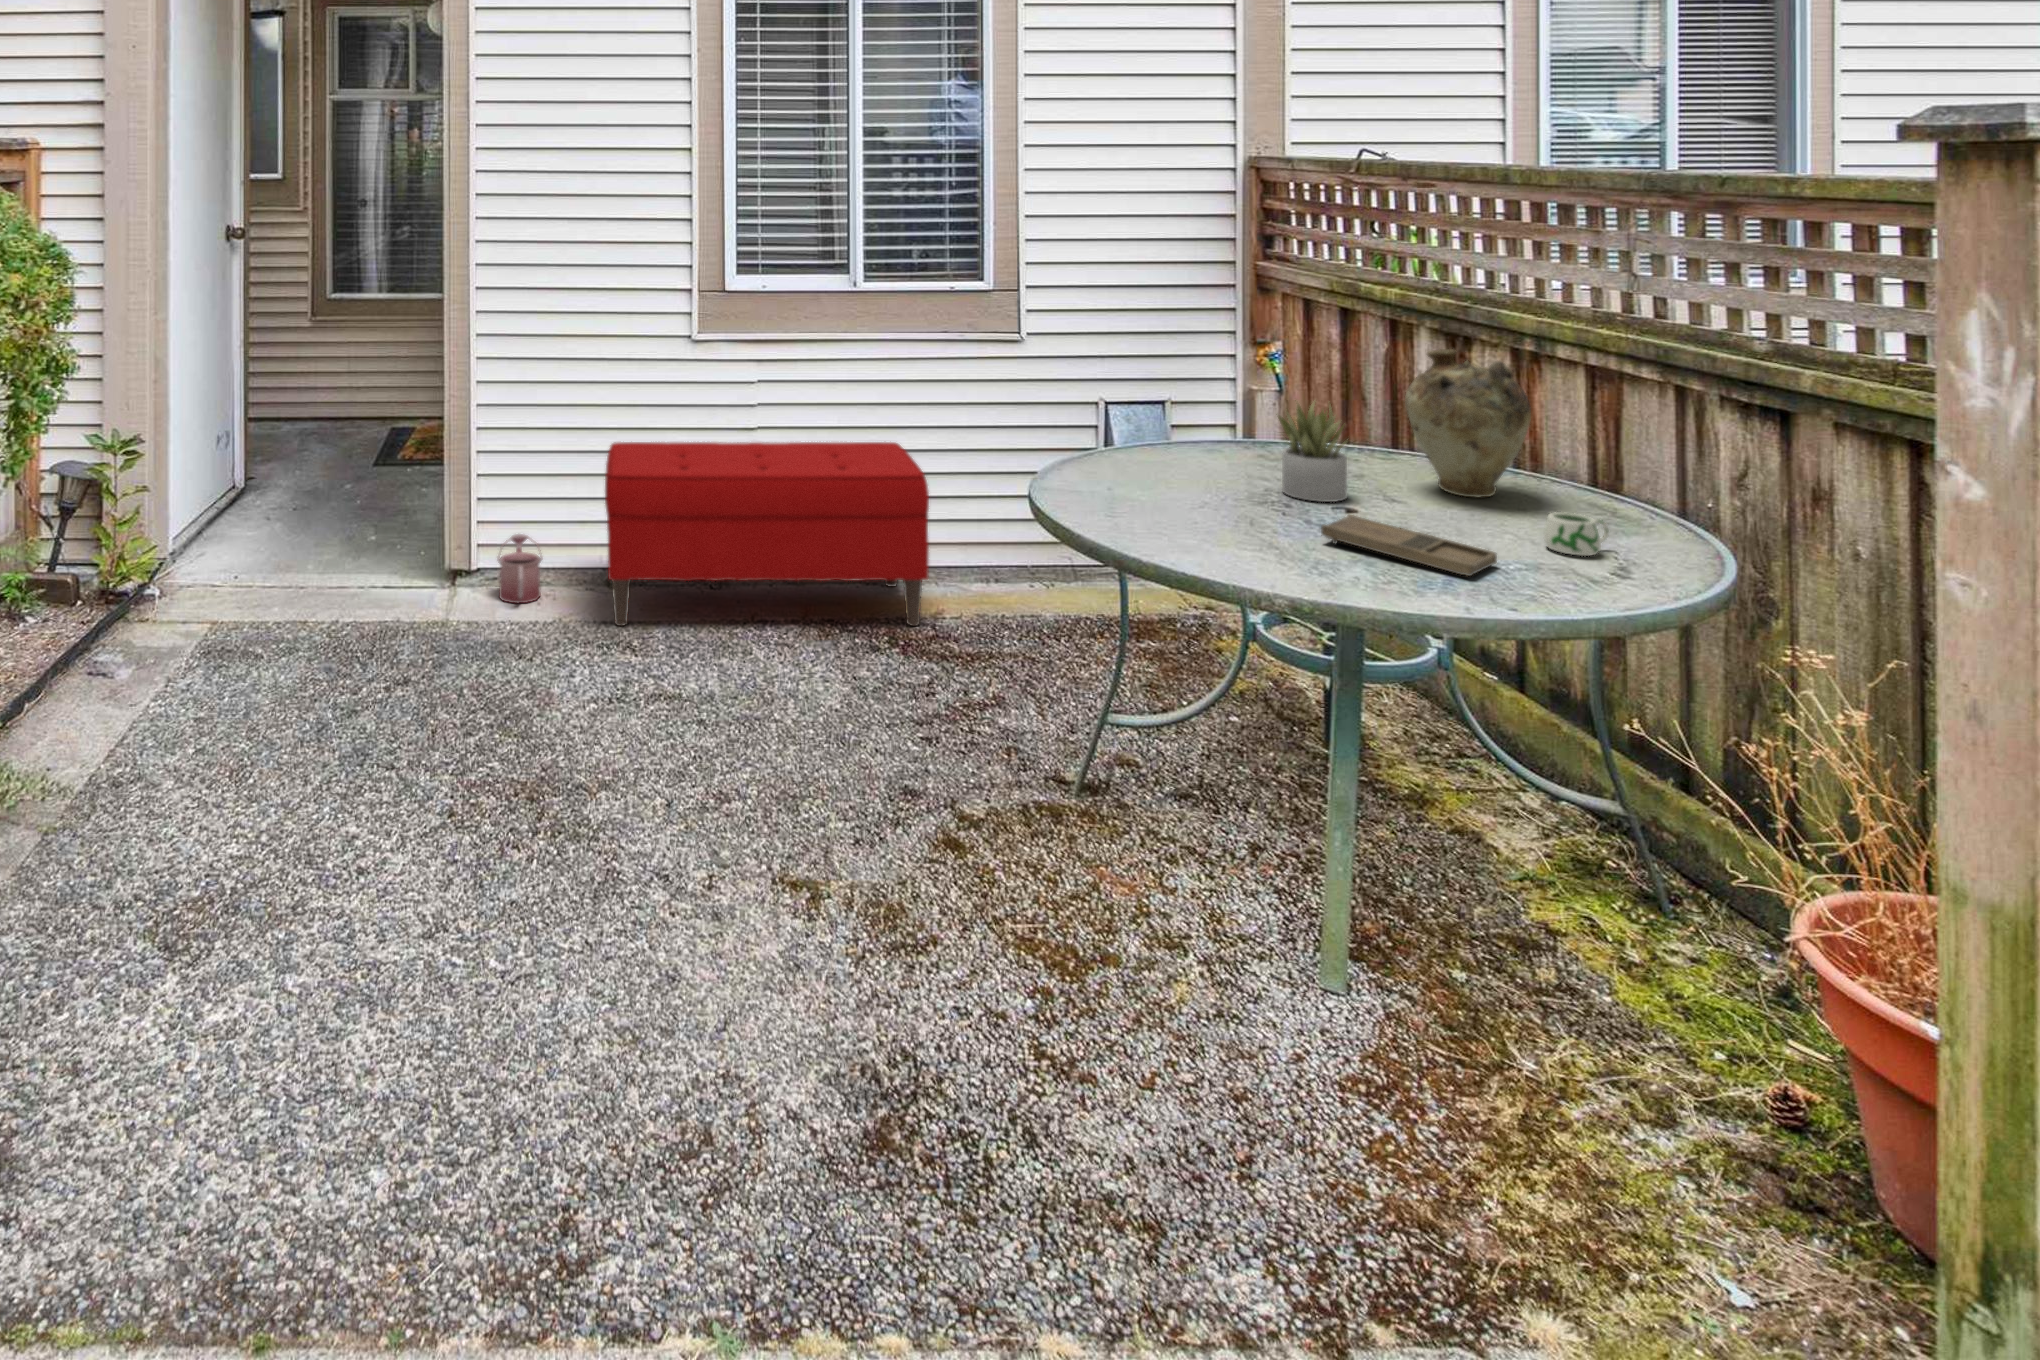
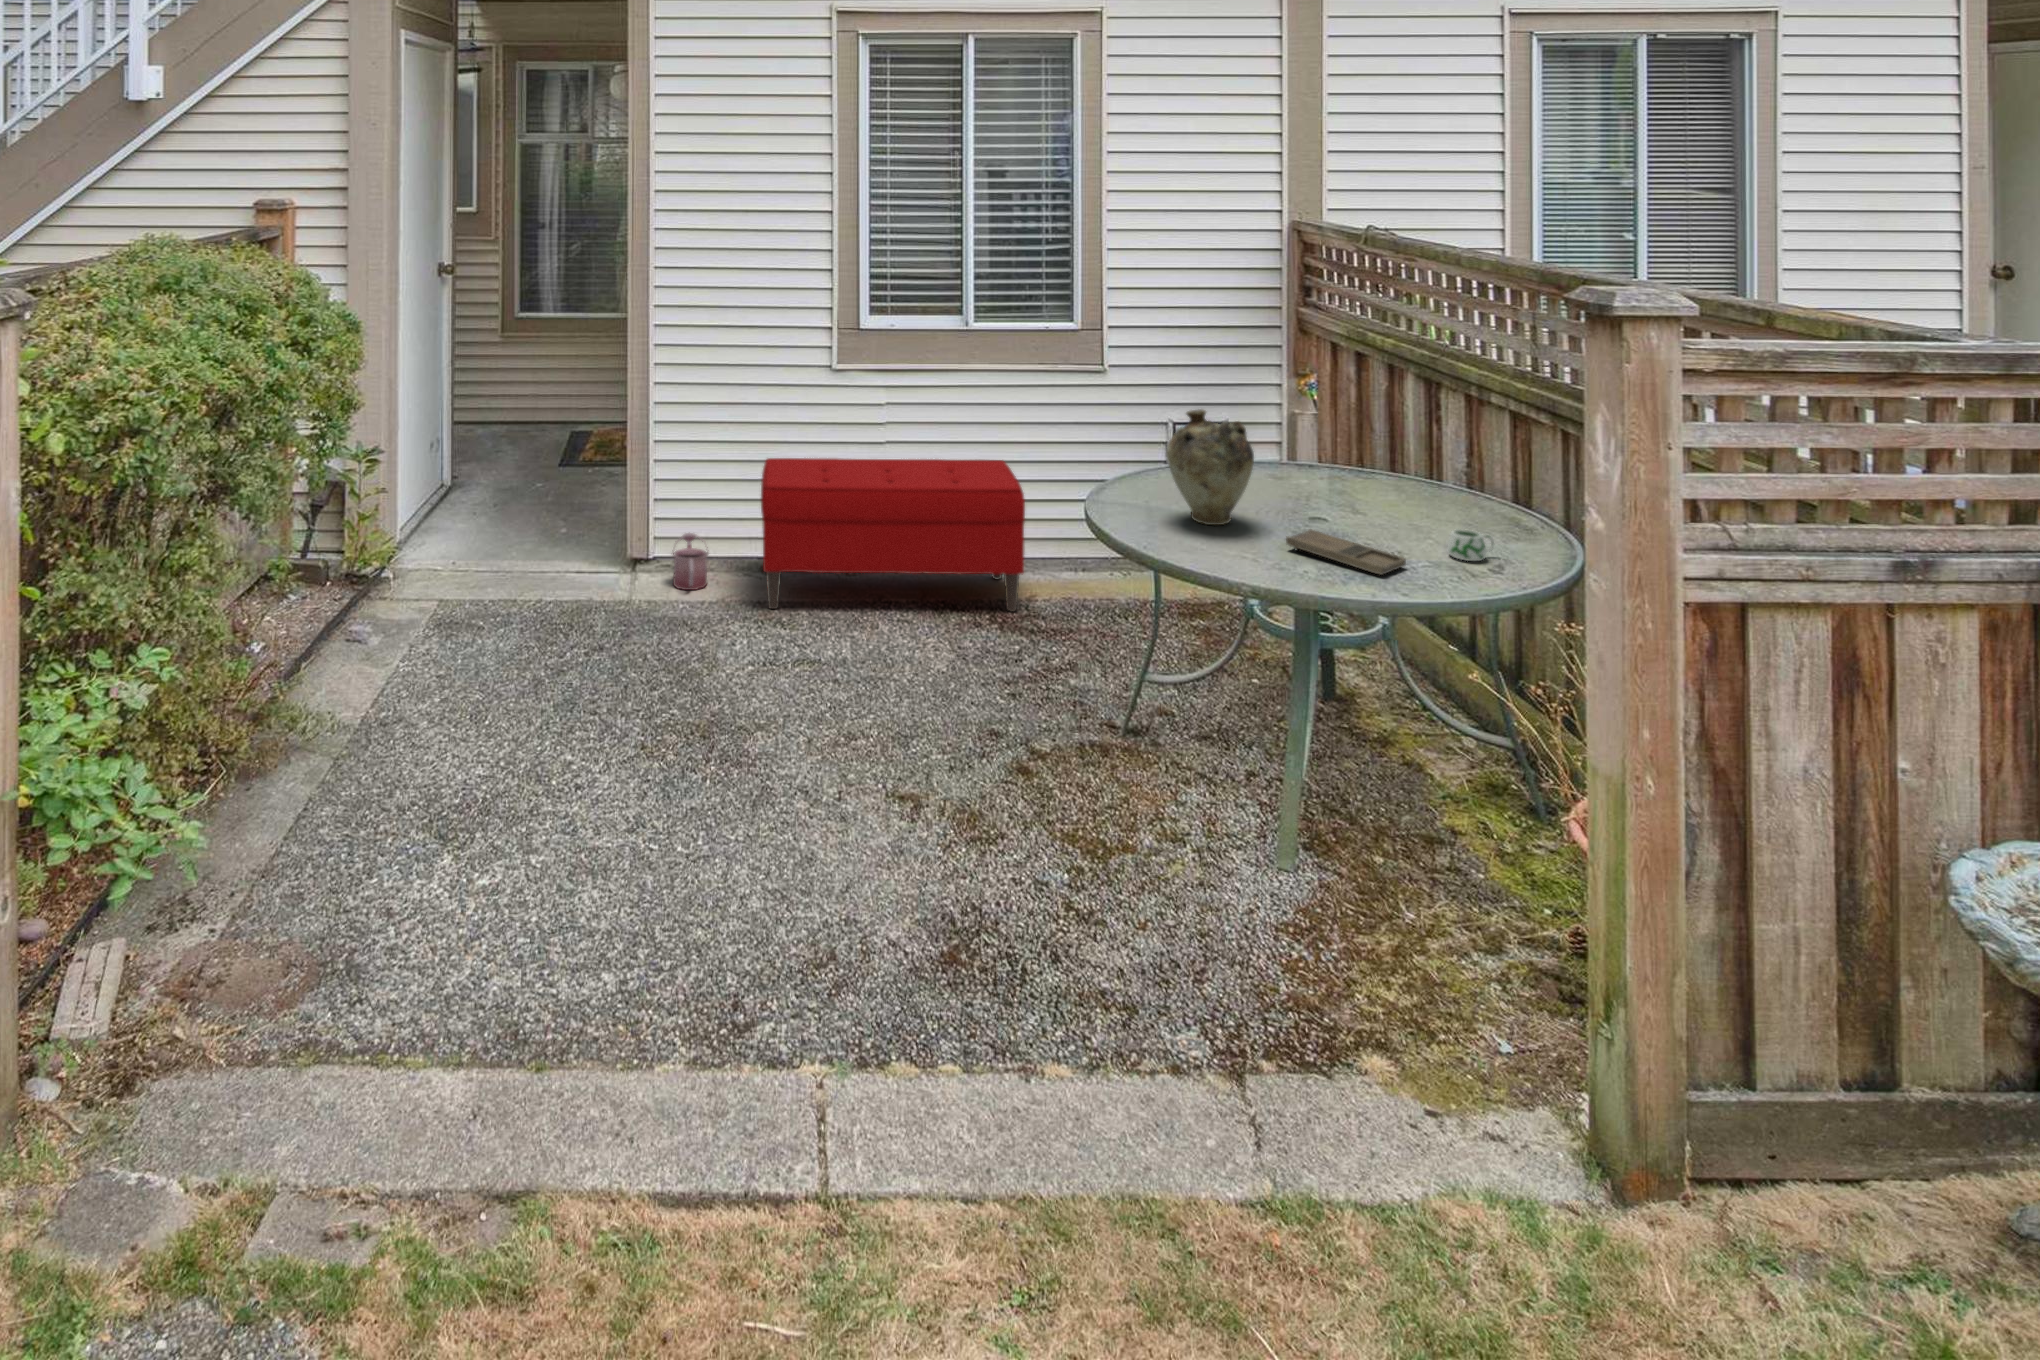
vase: present [1405,349,1531,498] -> present [1166,410,1254,525]
succulent plant: present [1278,400,1347,502] -> none [1270,440,1322,519]

